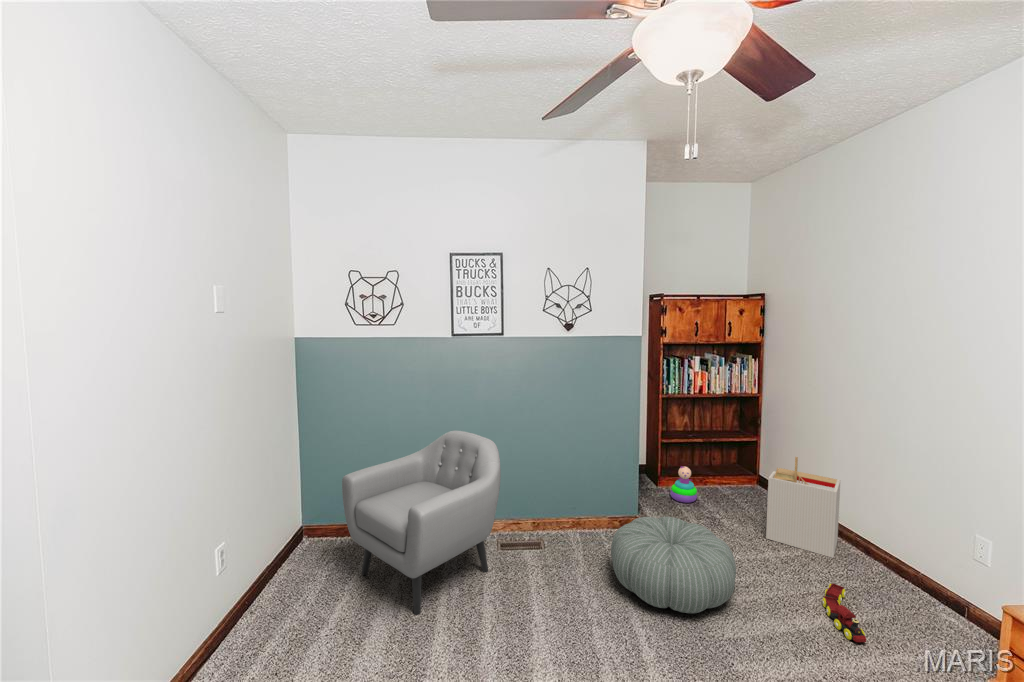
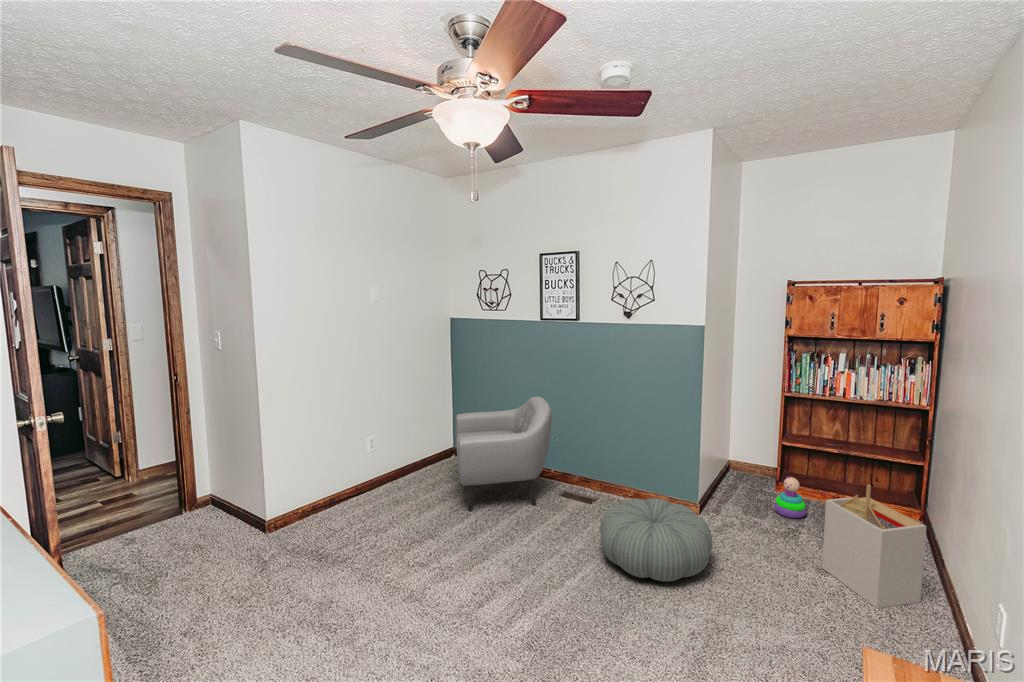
toy train: present [822,583,866,642] -> none [749,613,819,654]

